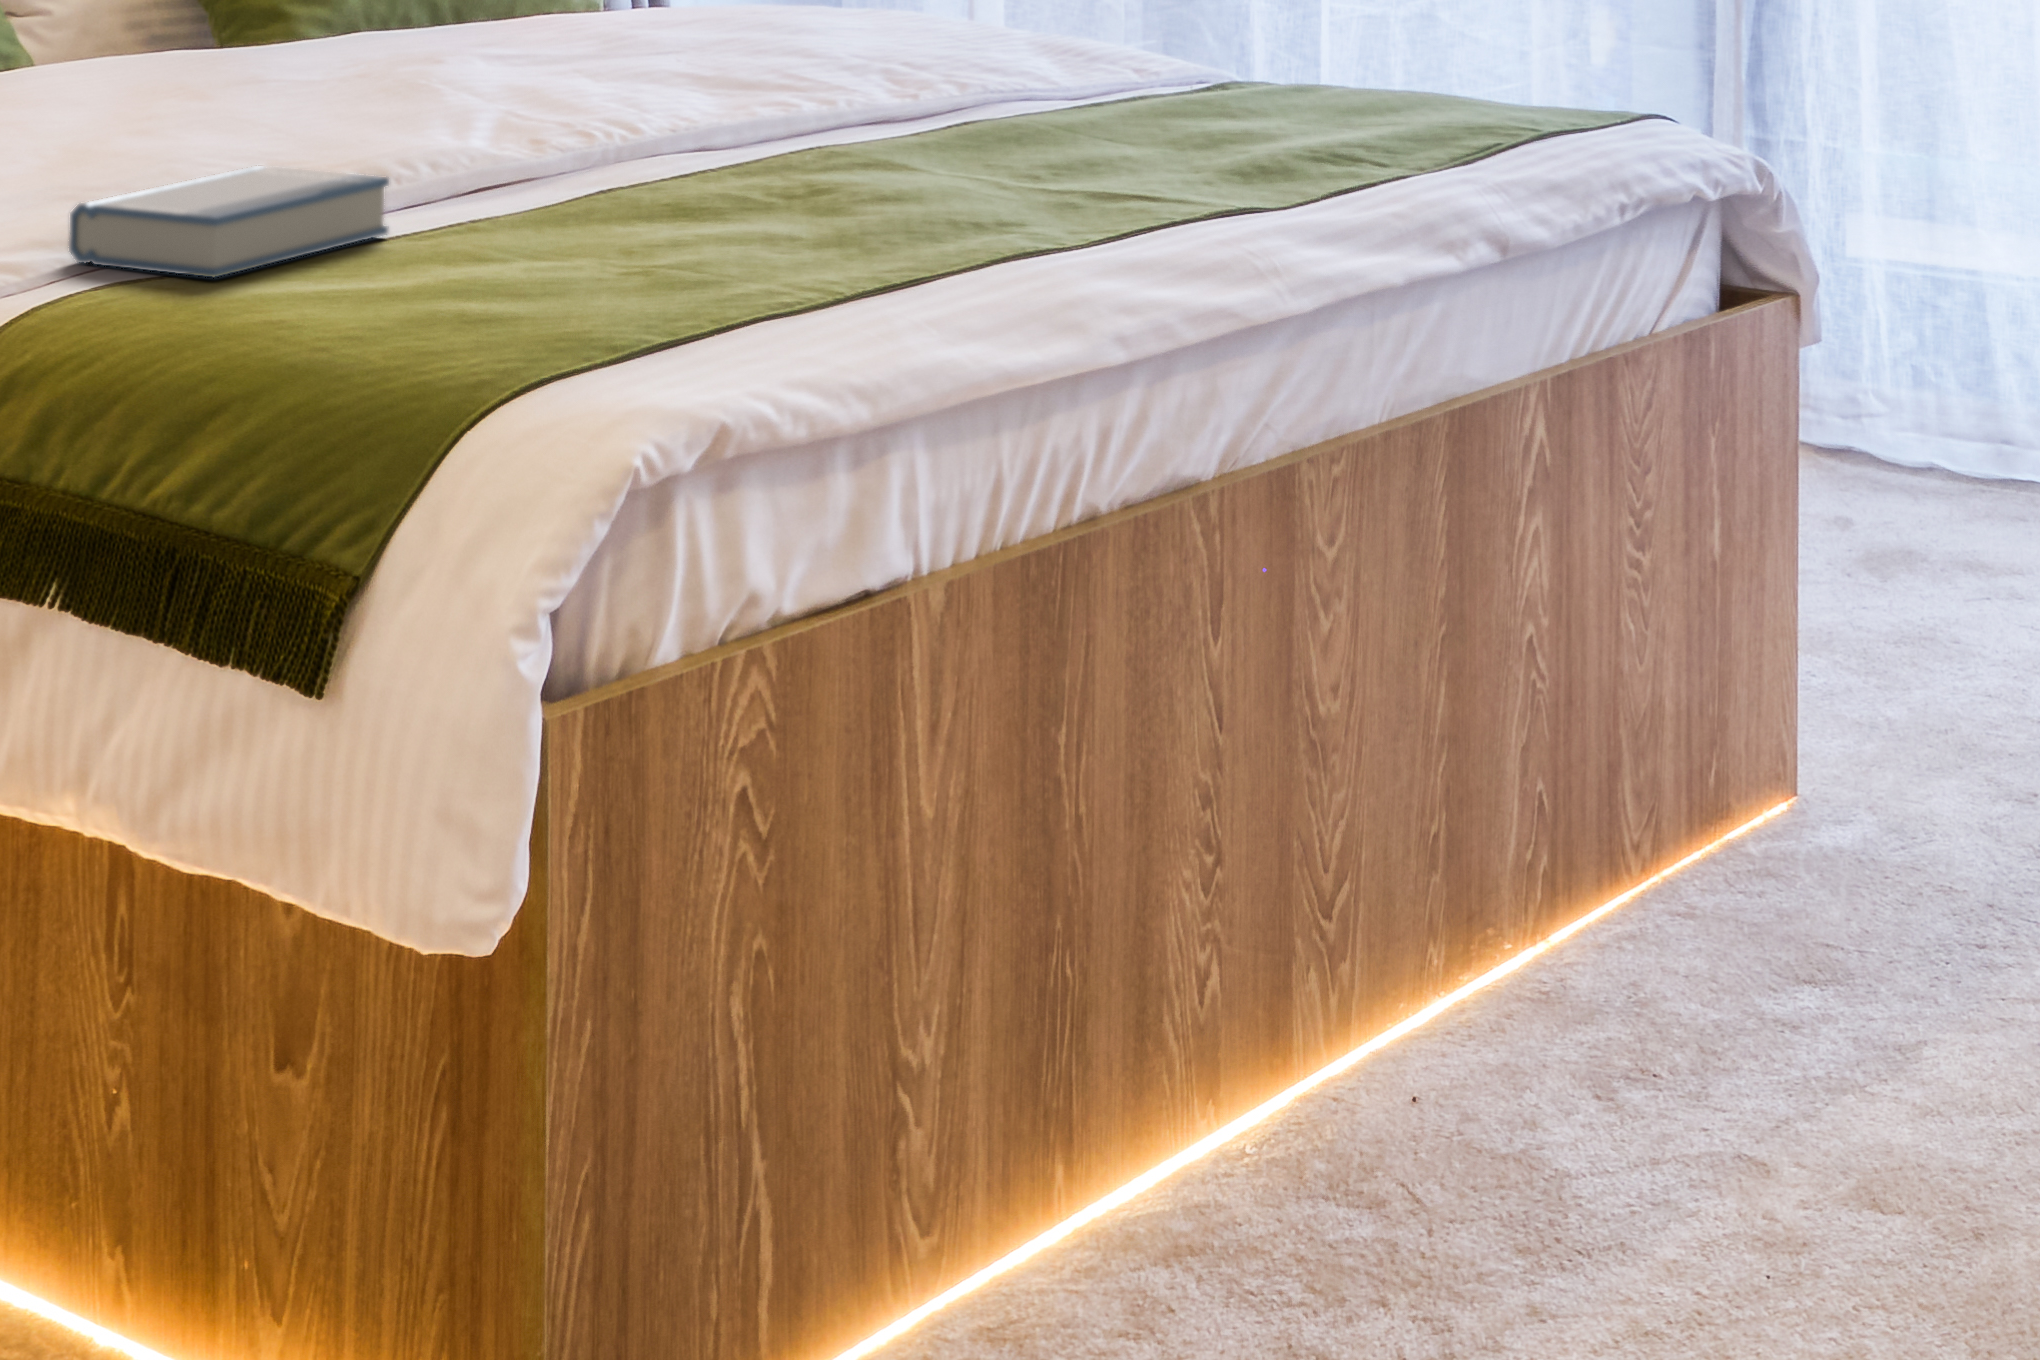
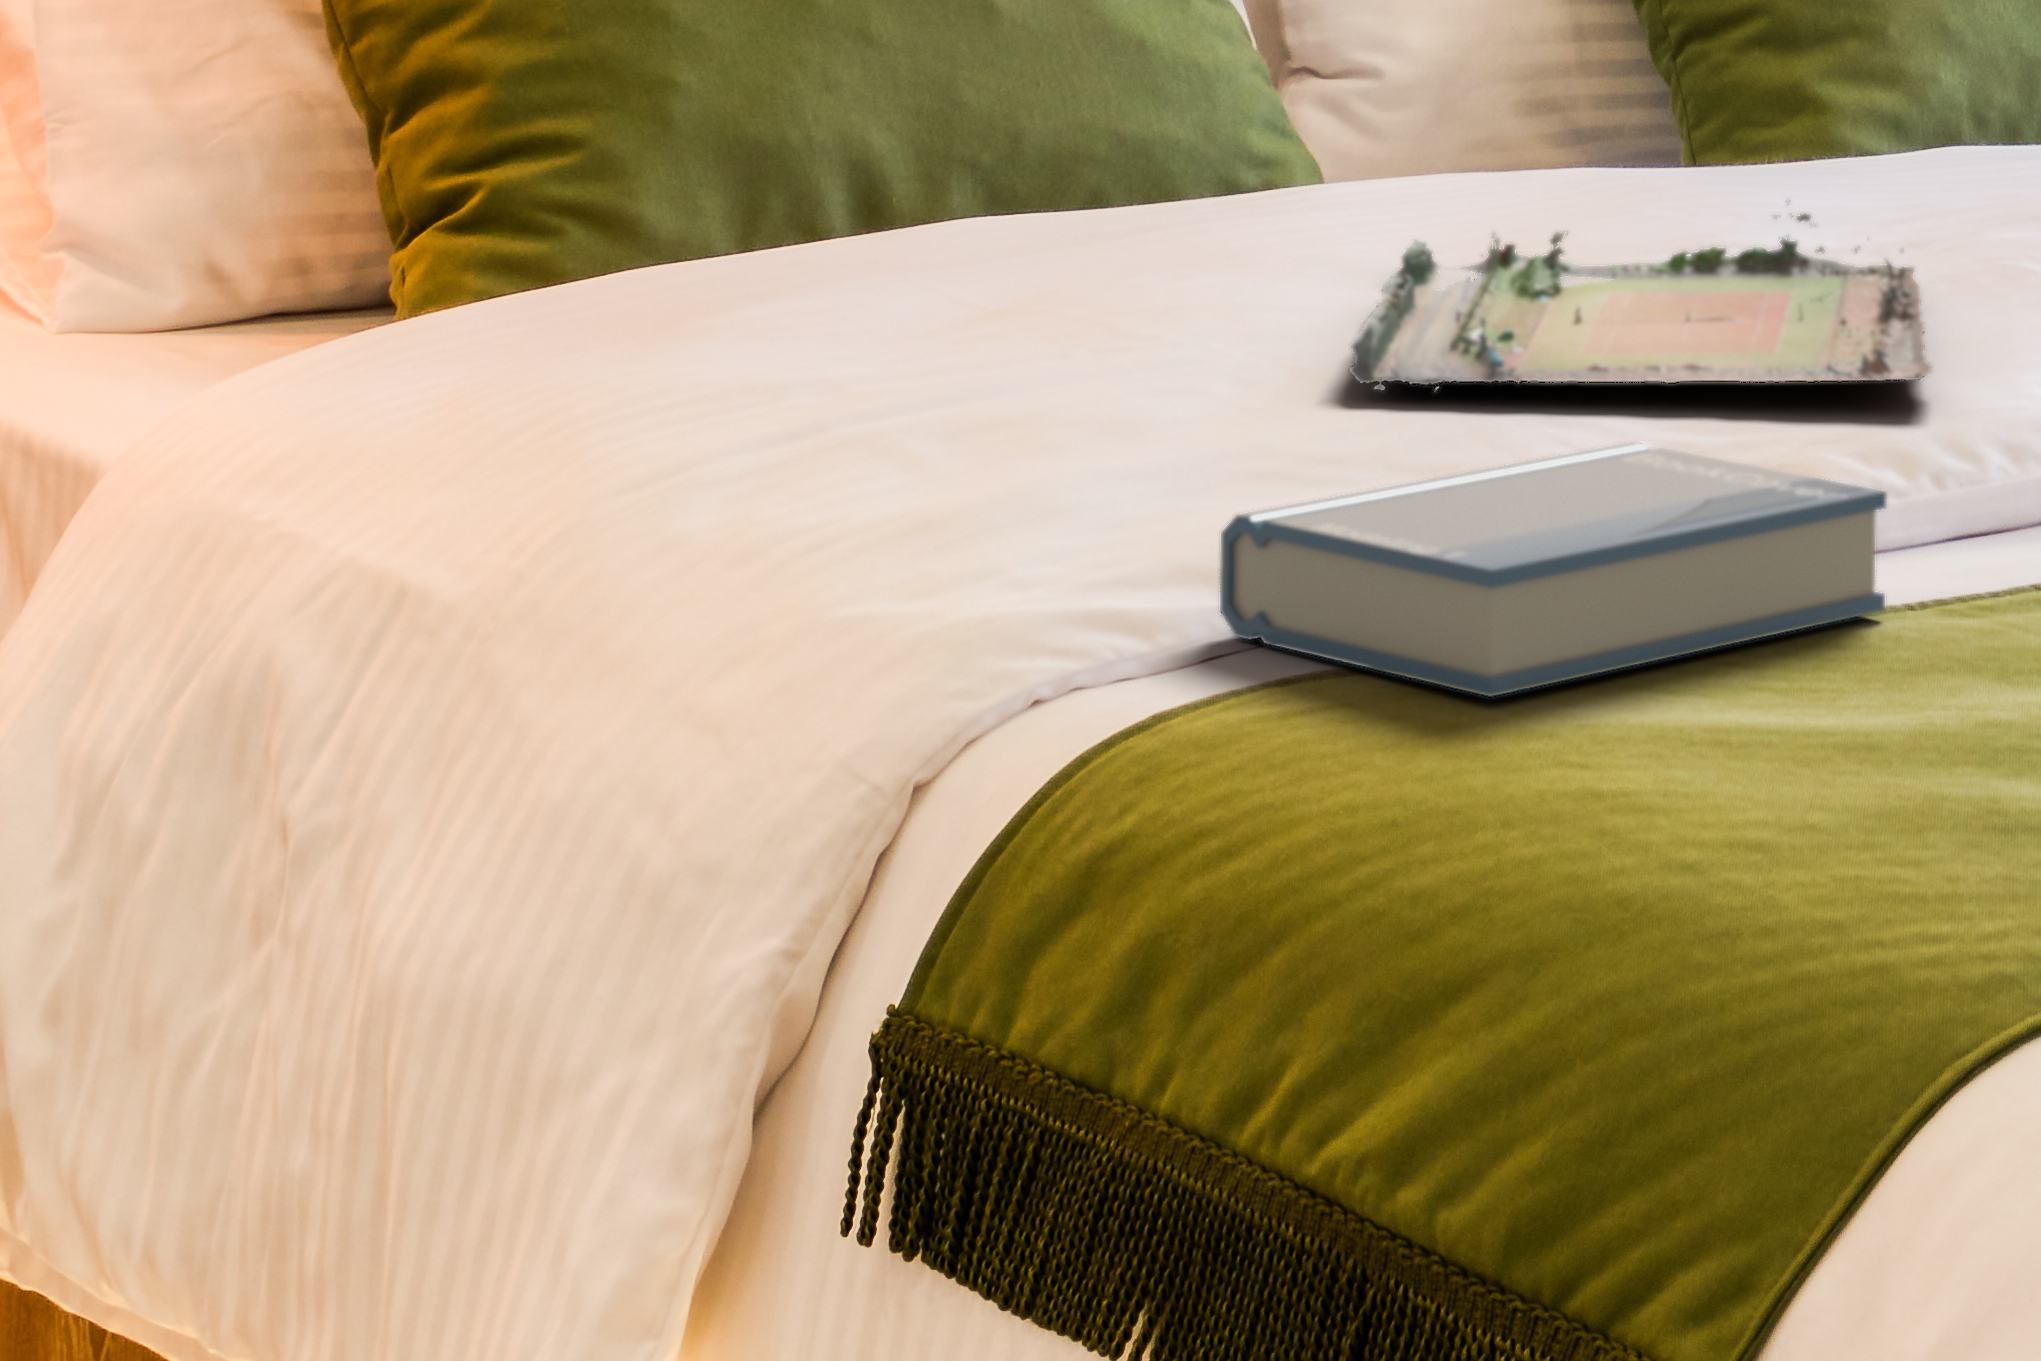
tray: none [85,63,379,159] -> present [1349,214,1932,390]

